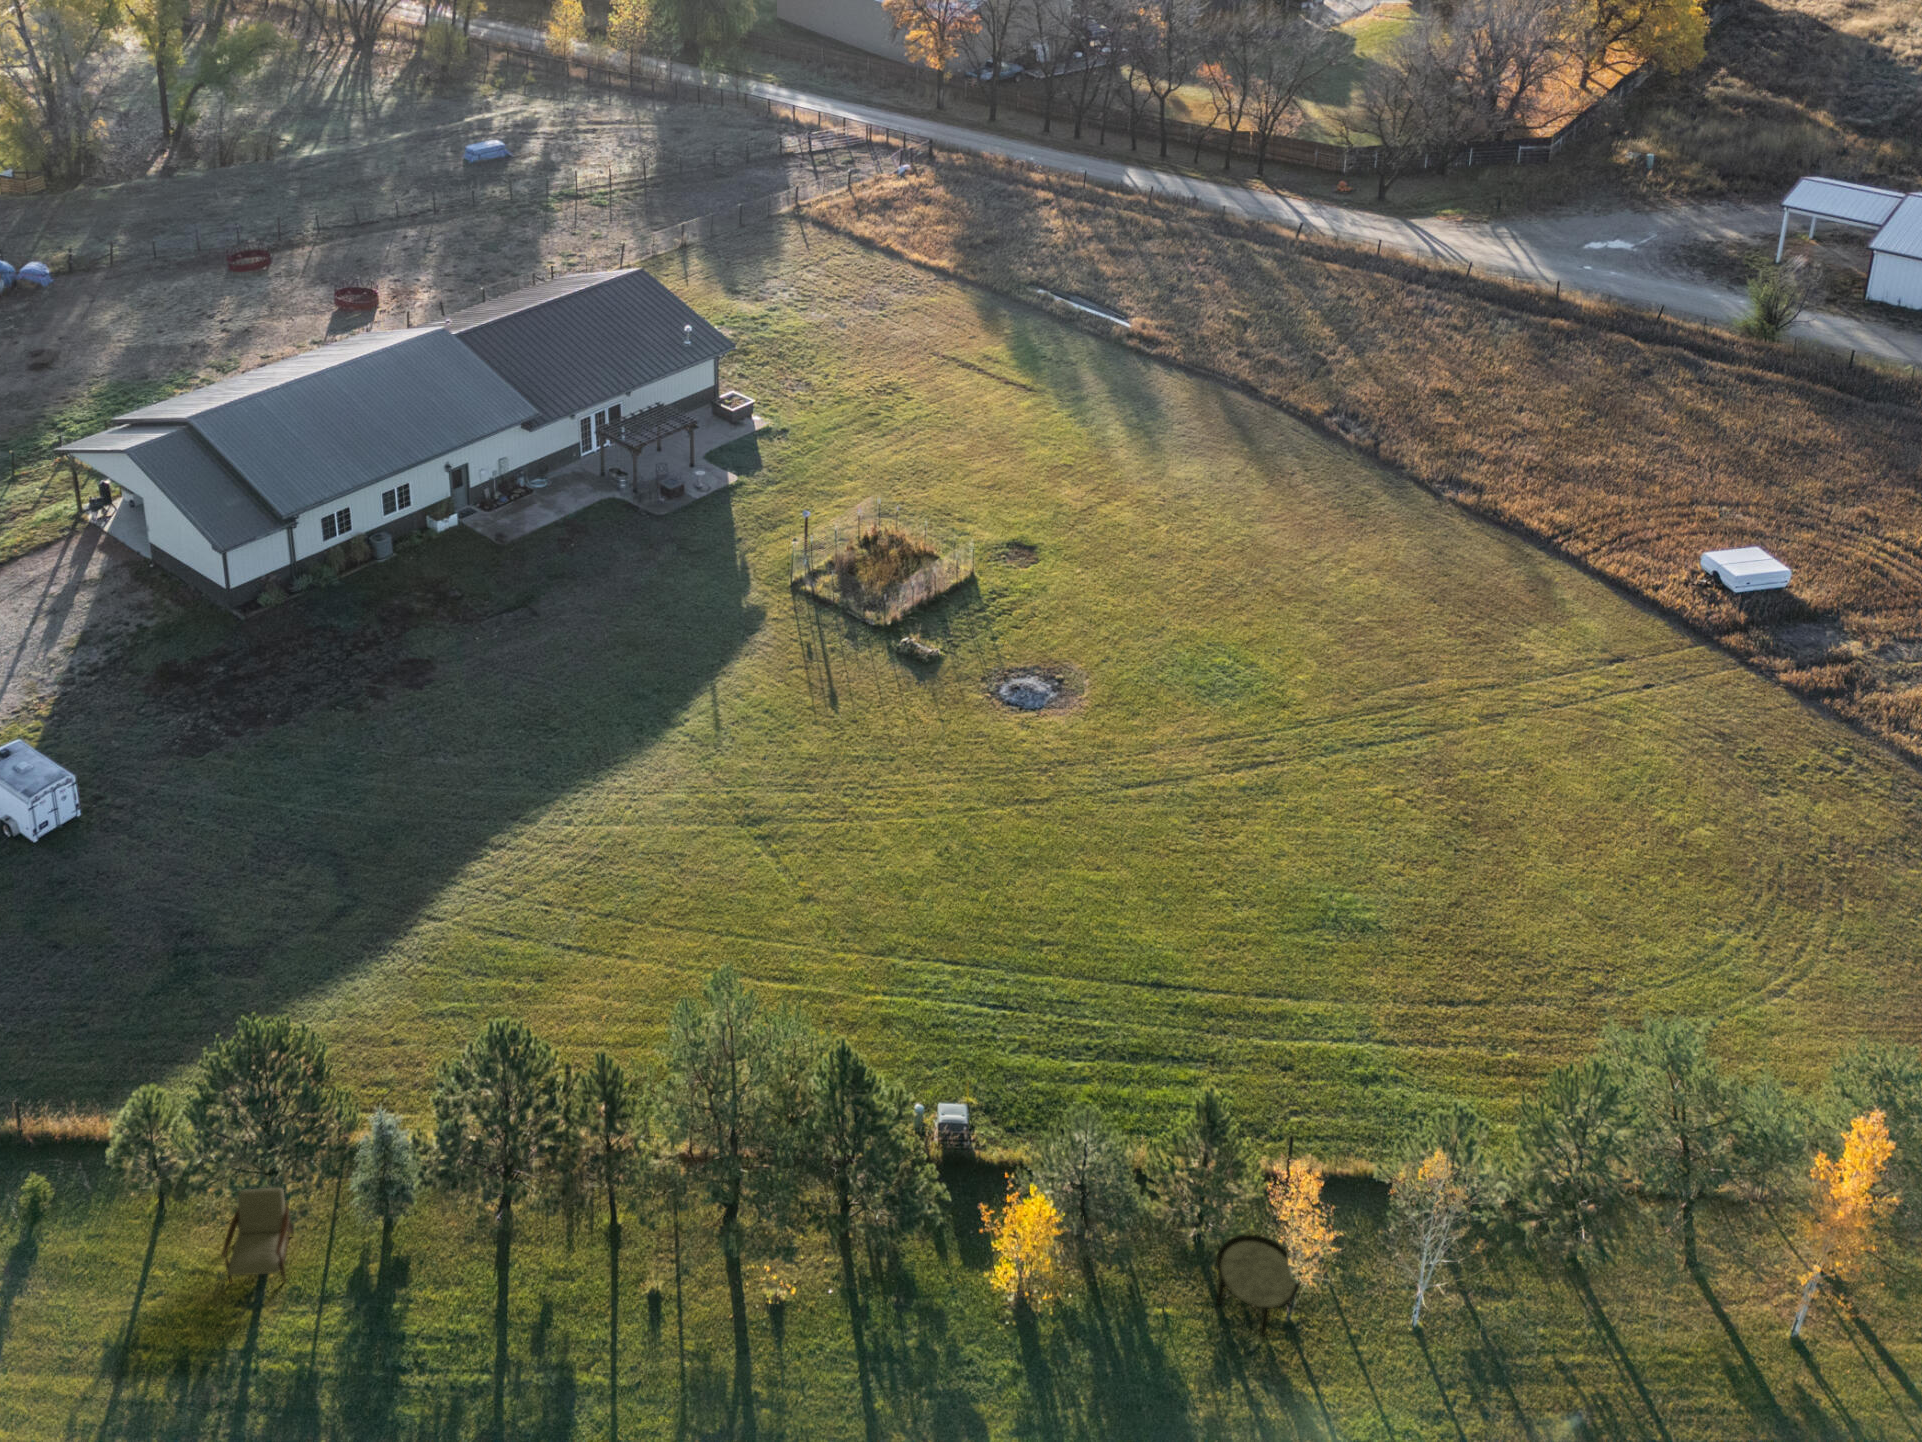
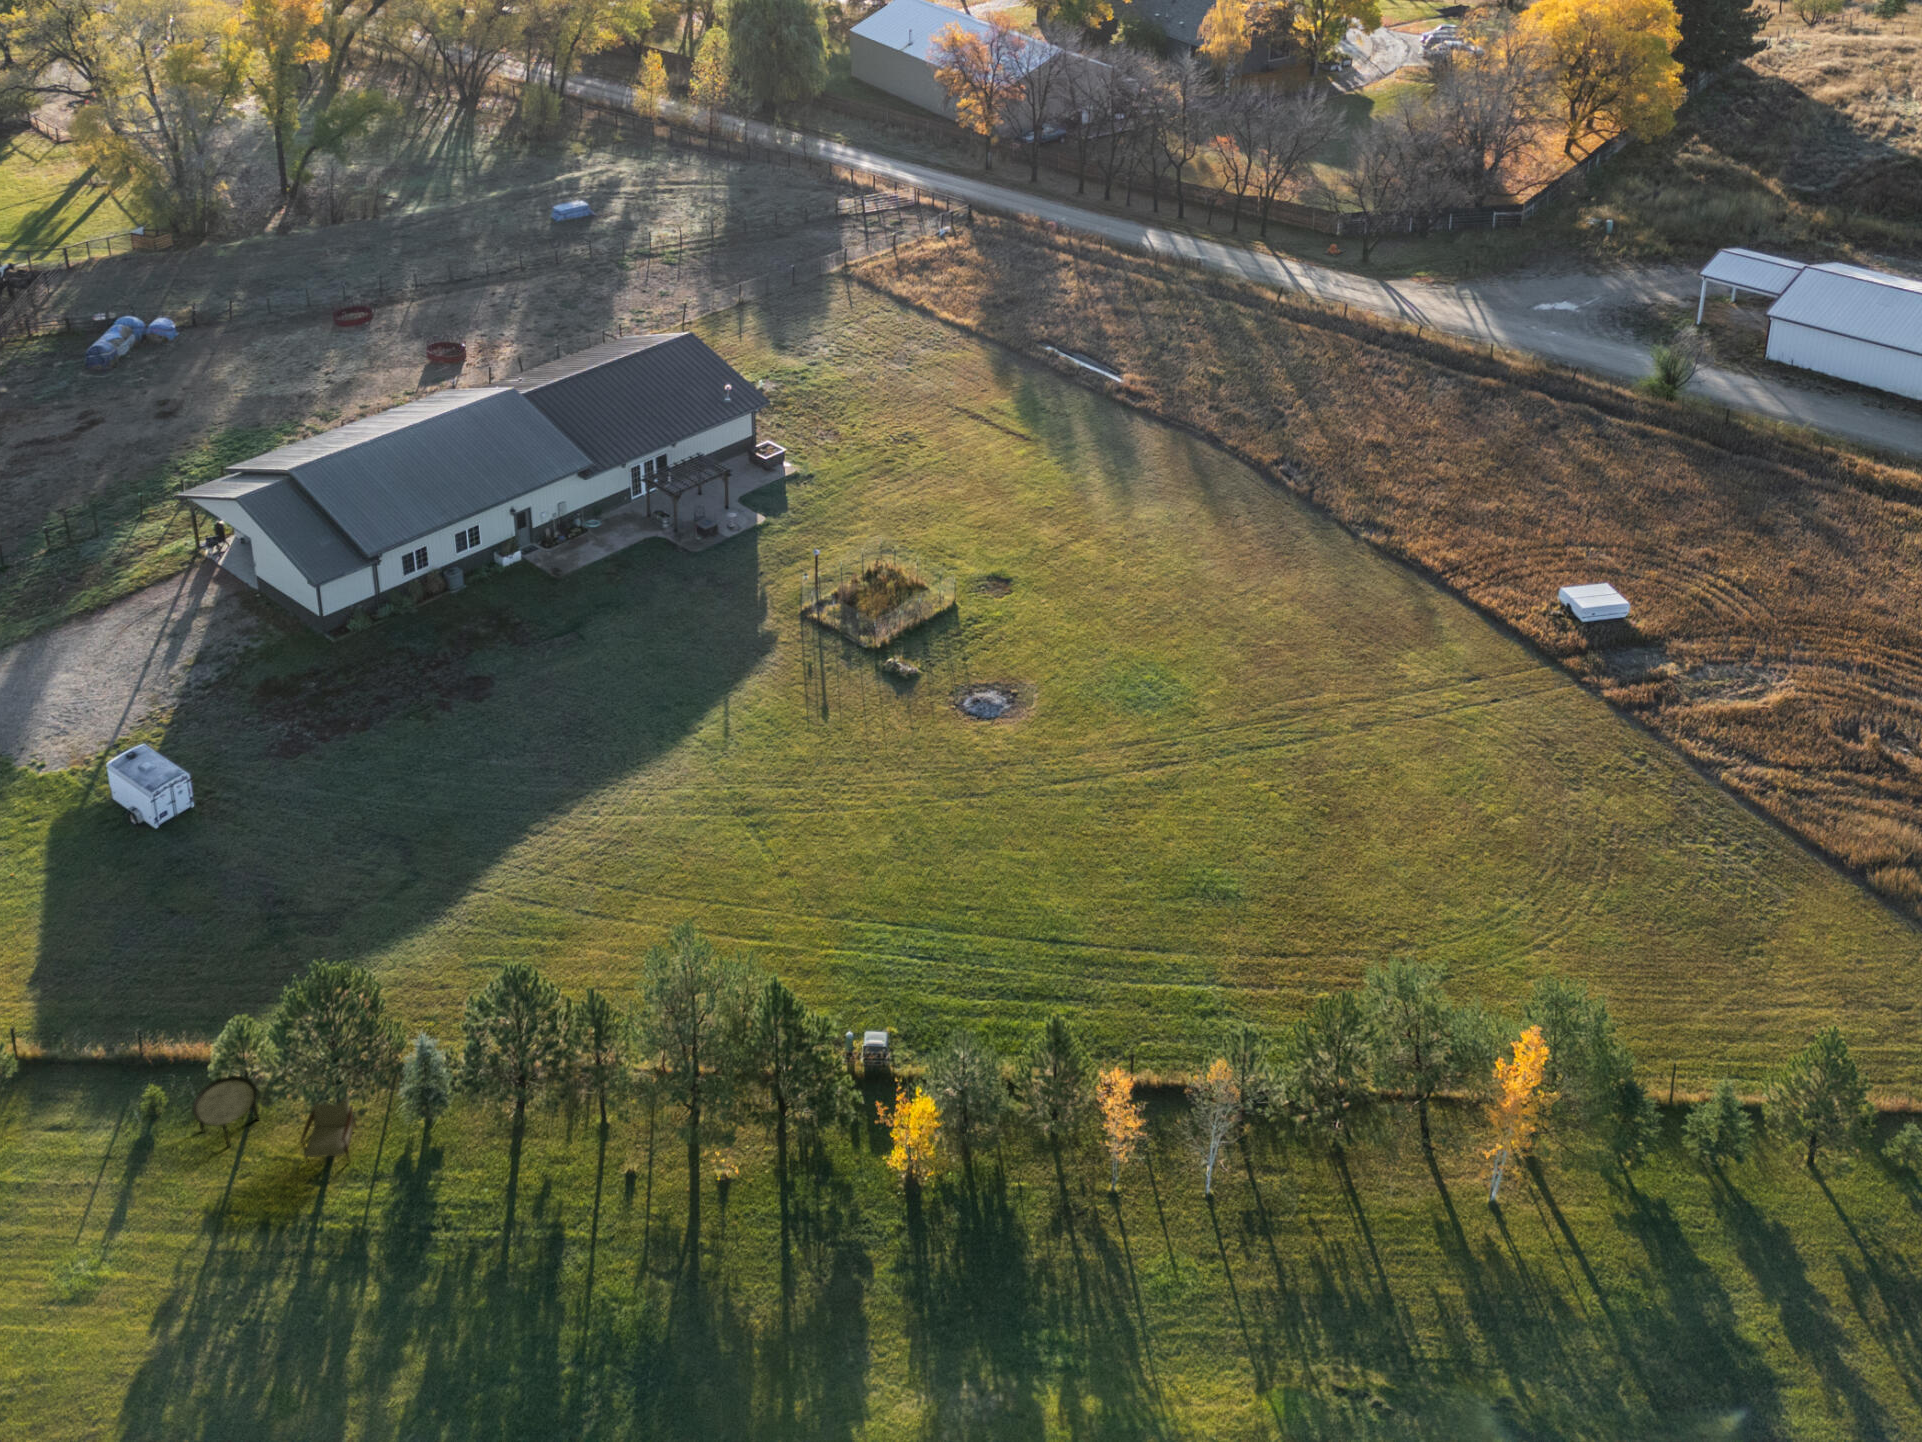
round table: present [1216,1234,1301,1336] -> present [193,1076,259,1147]

